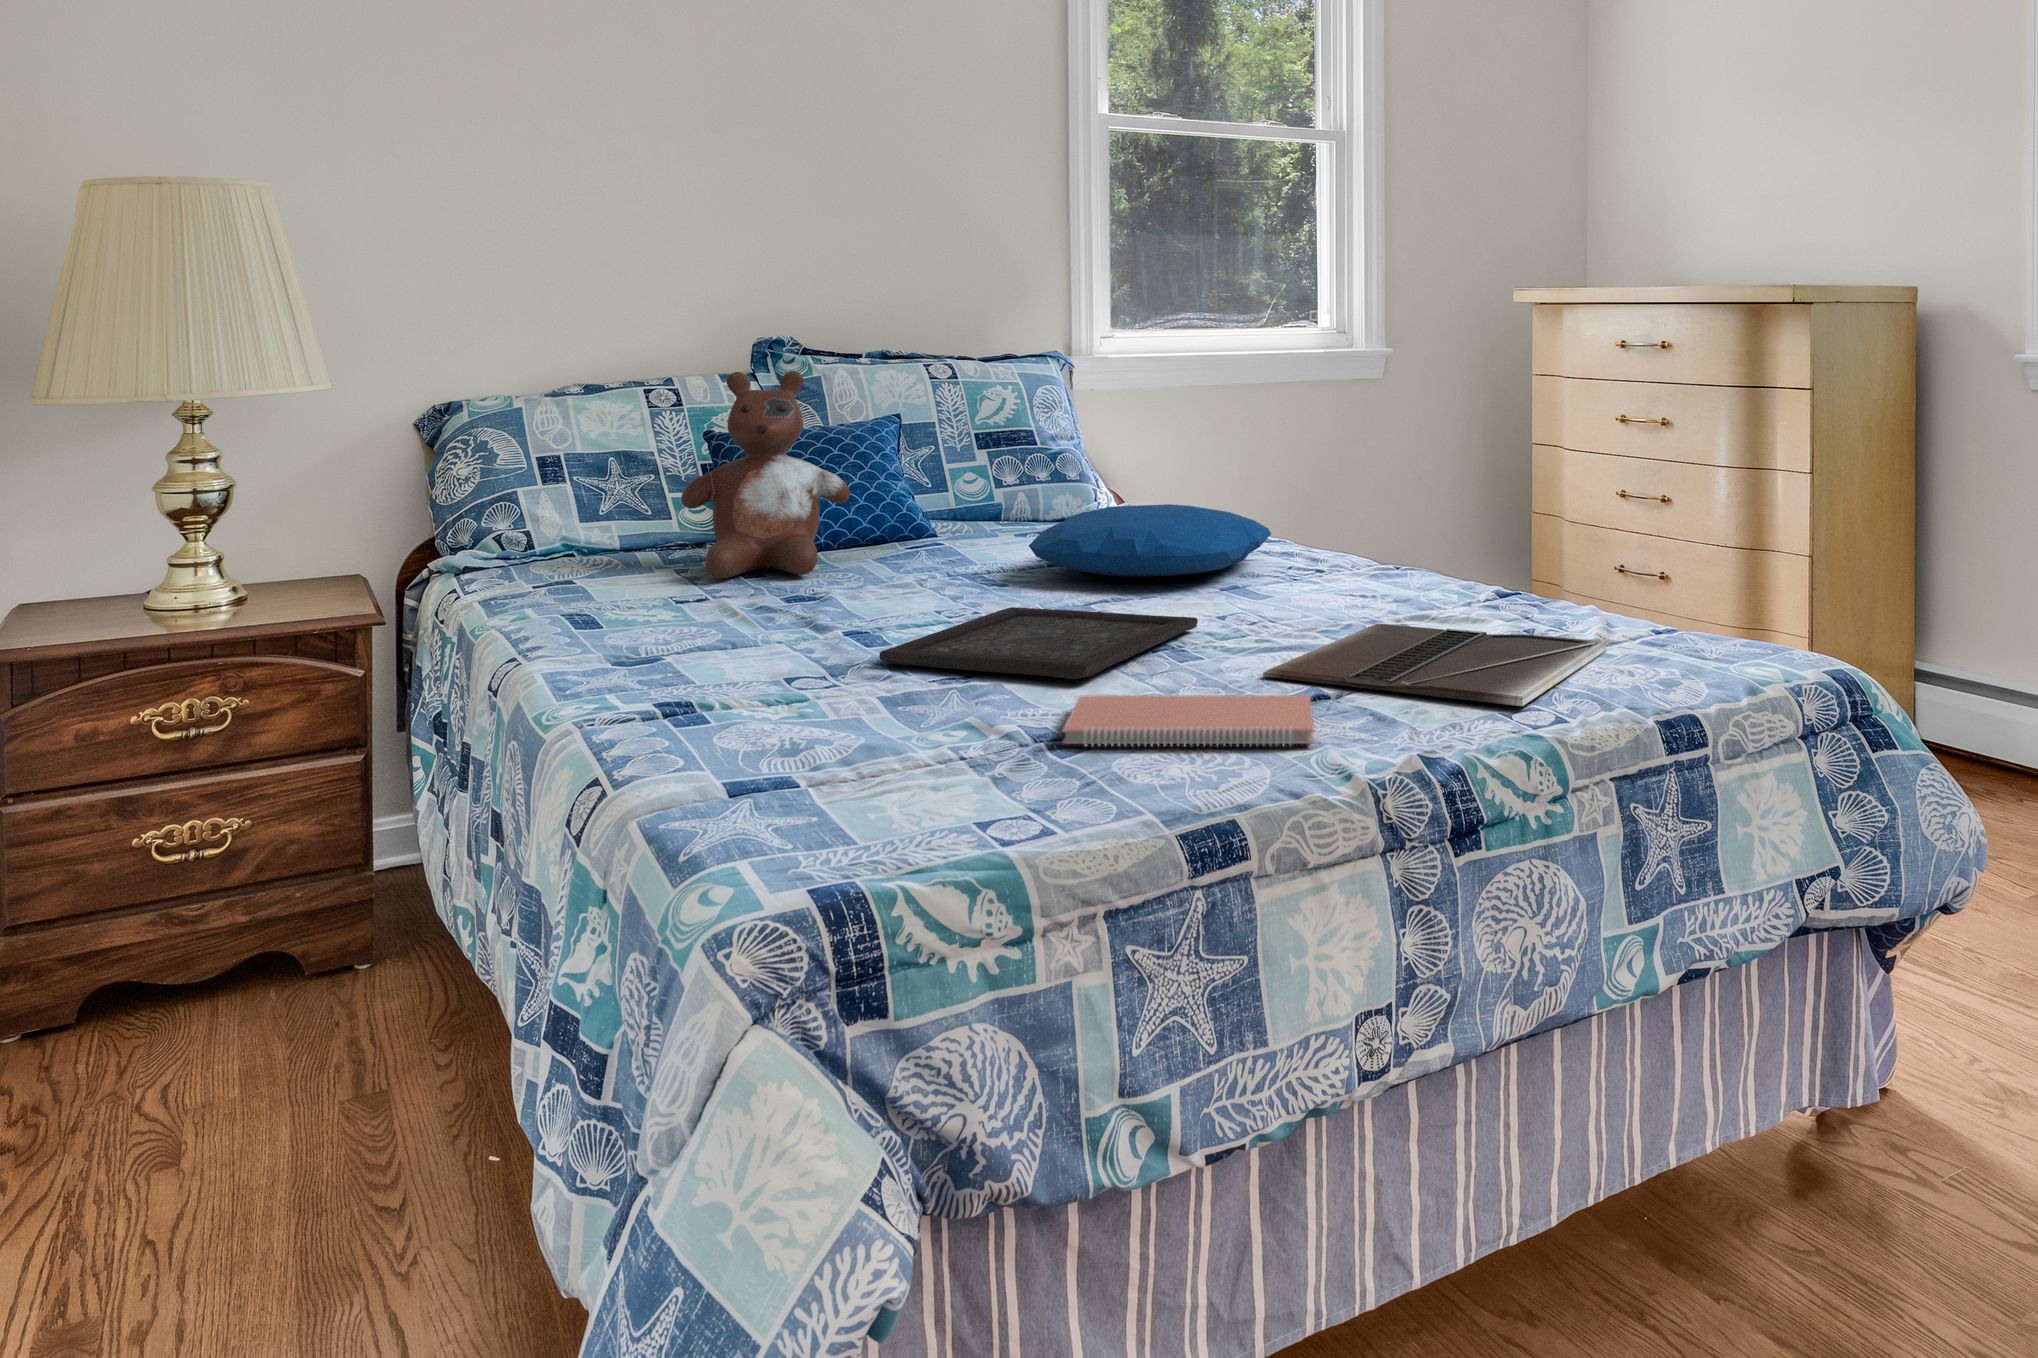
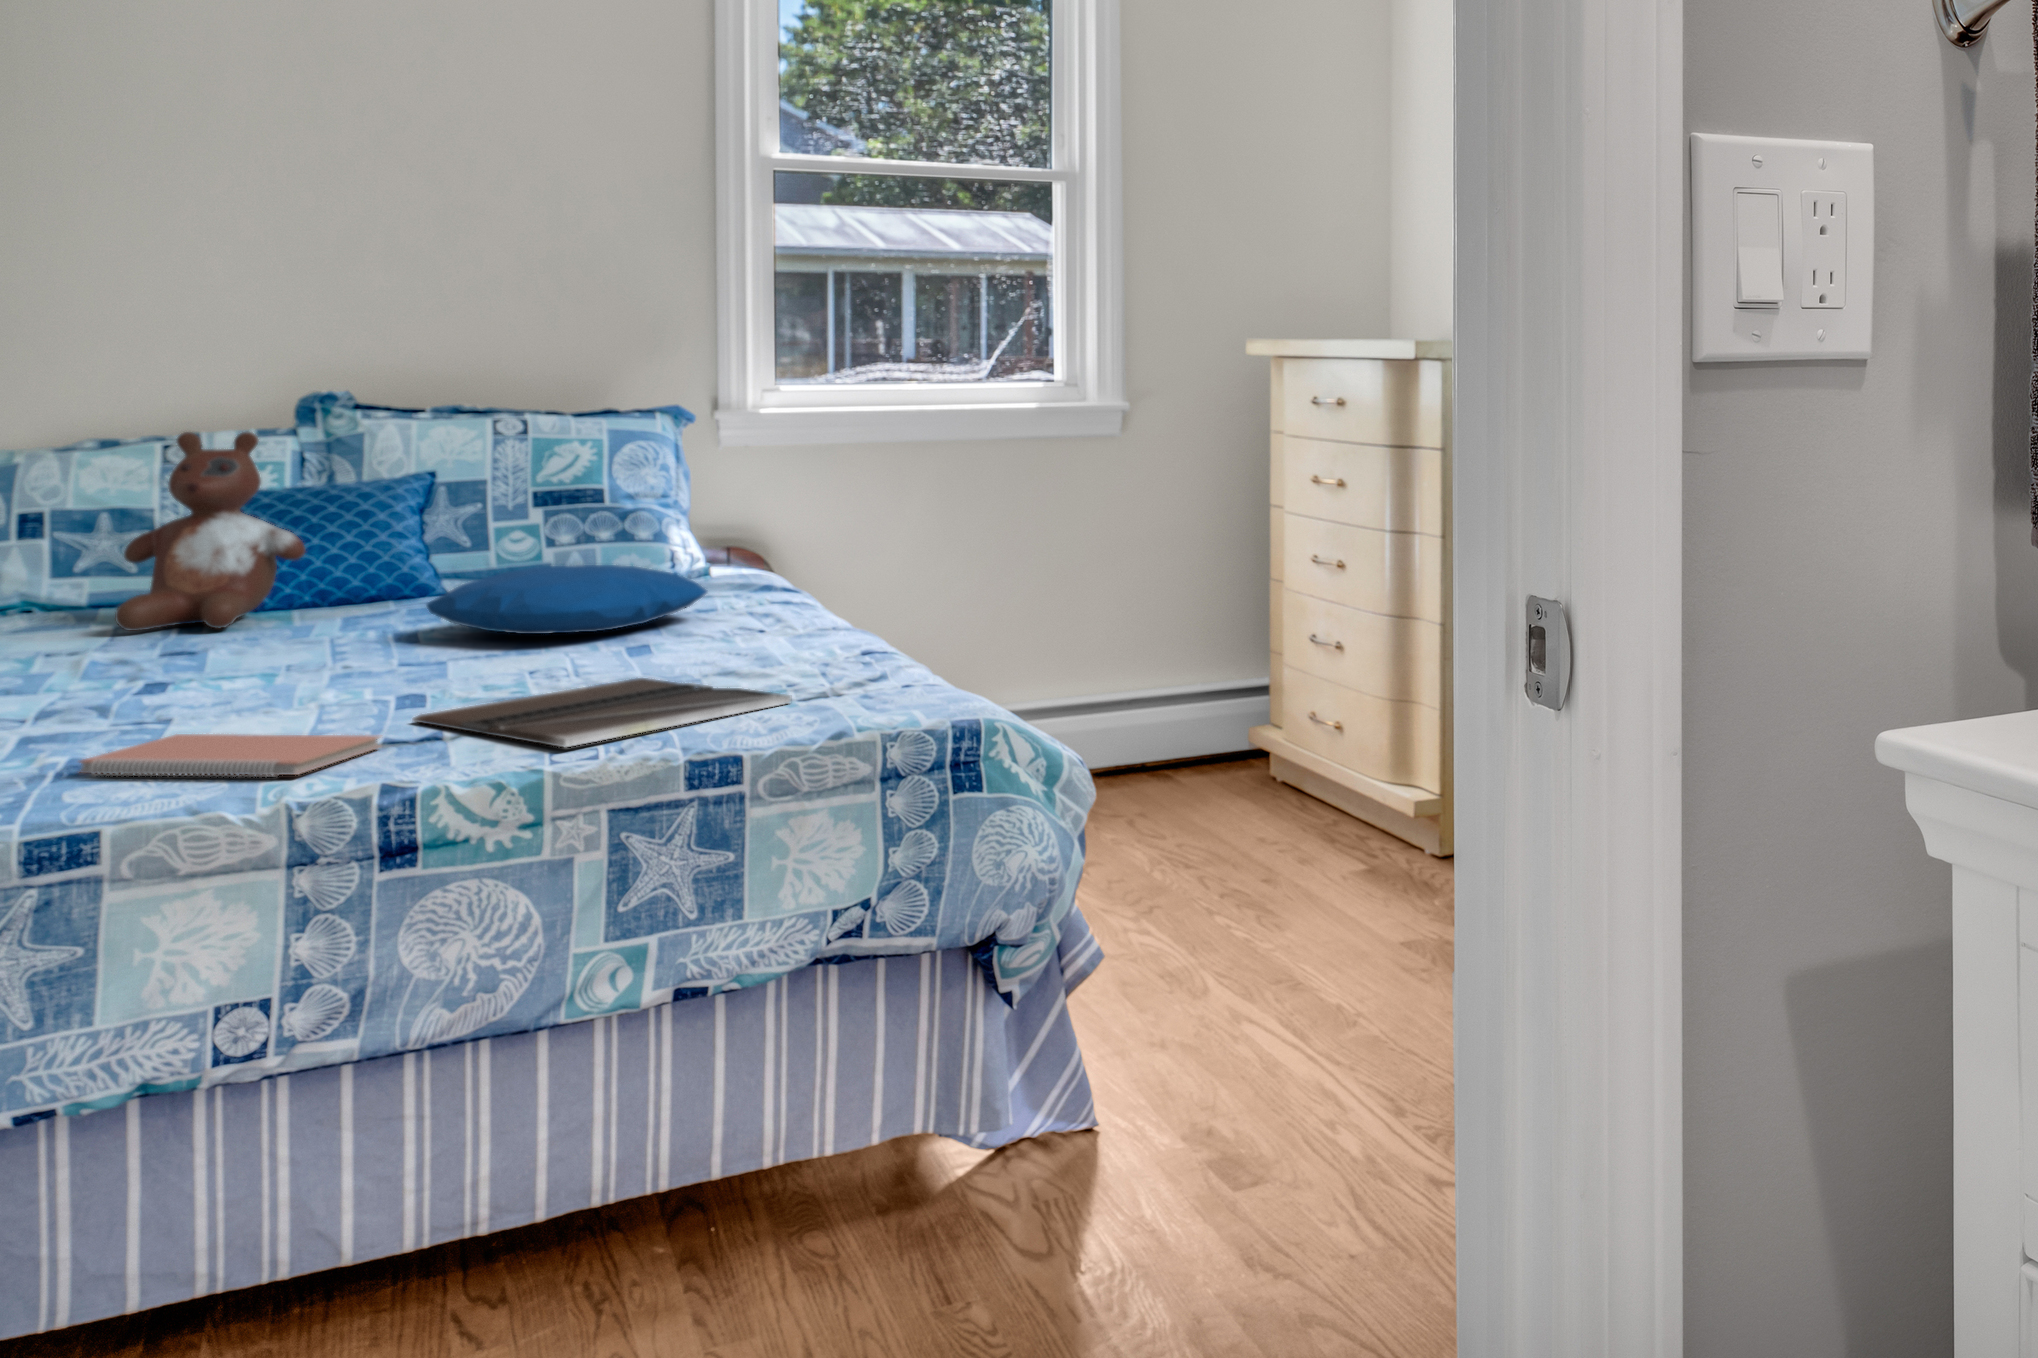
tray: present [879,607,1198,679] -> none [89,660,464,721]

